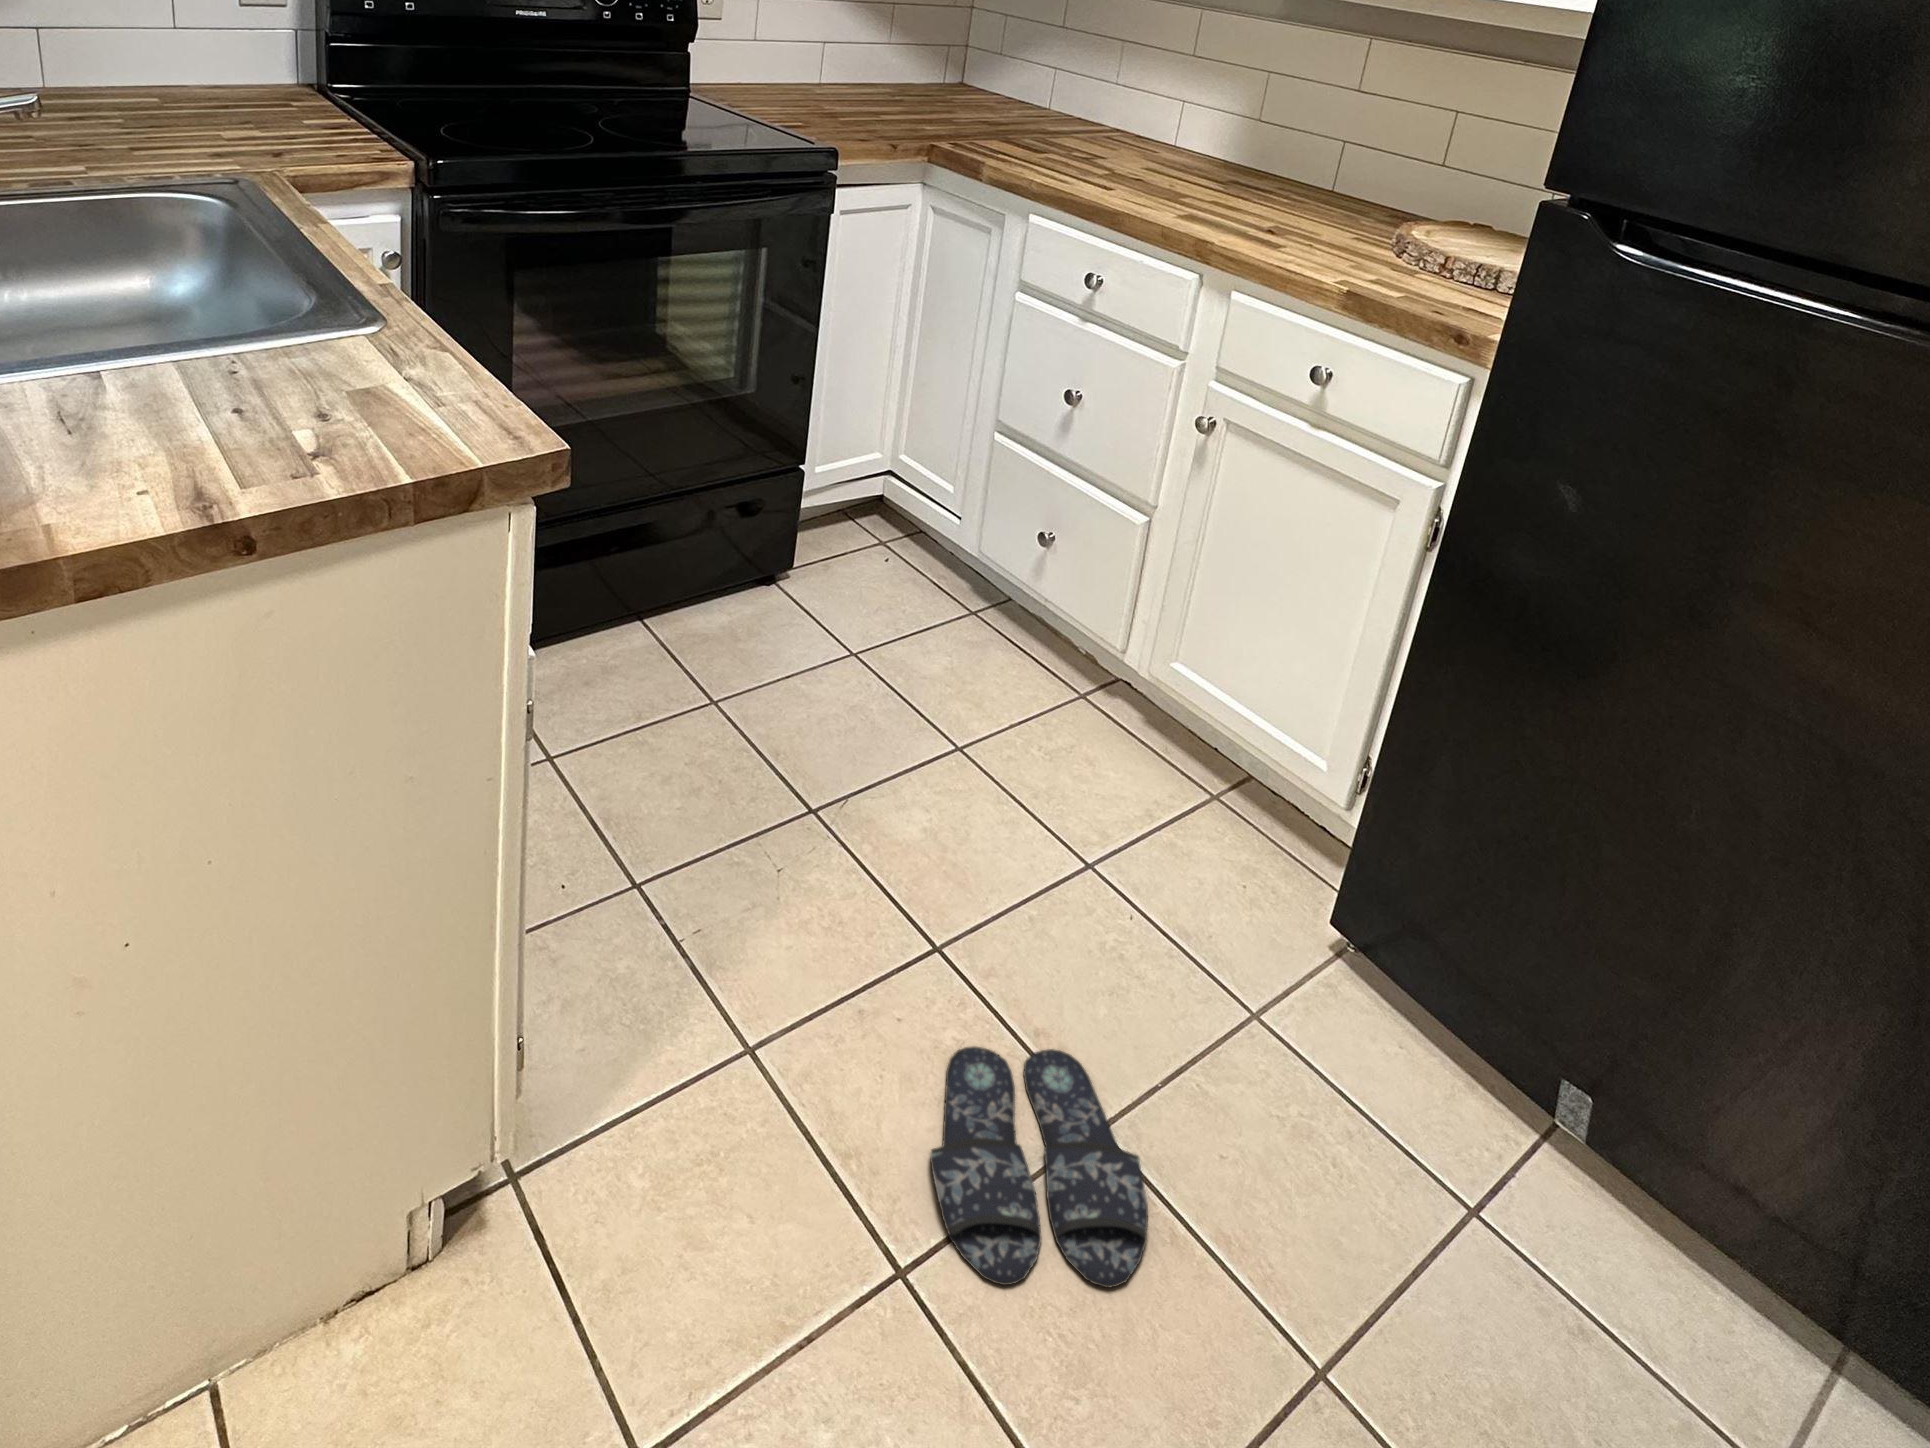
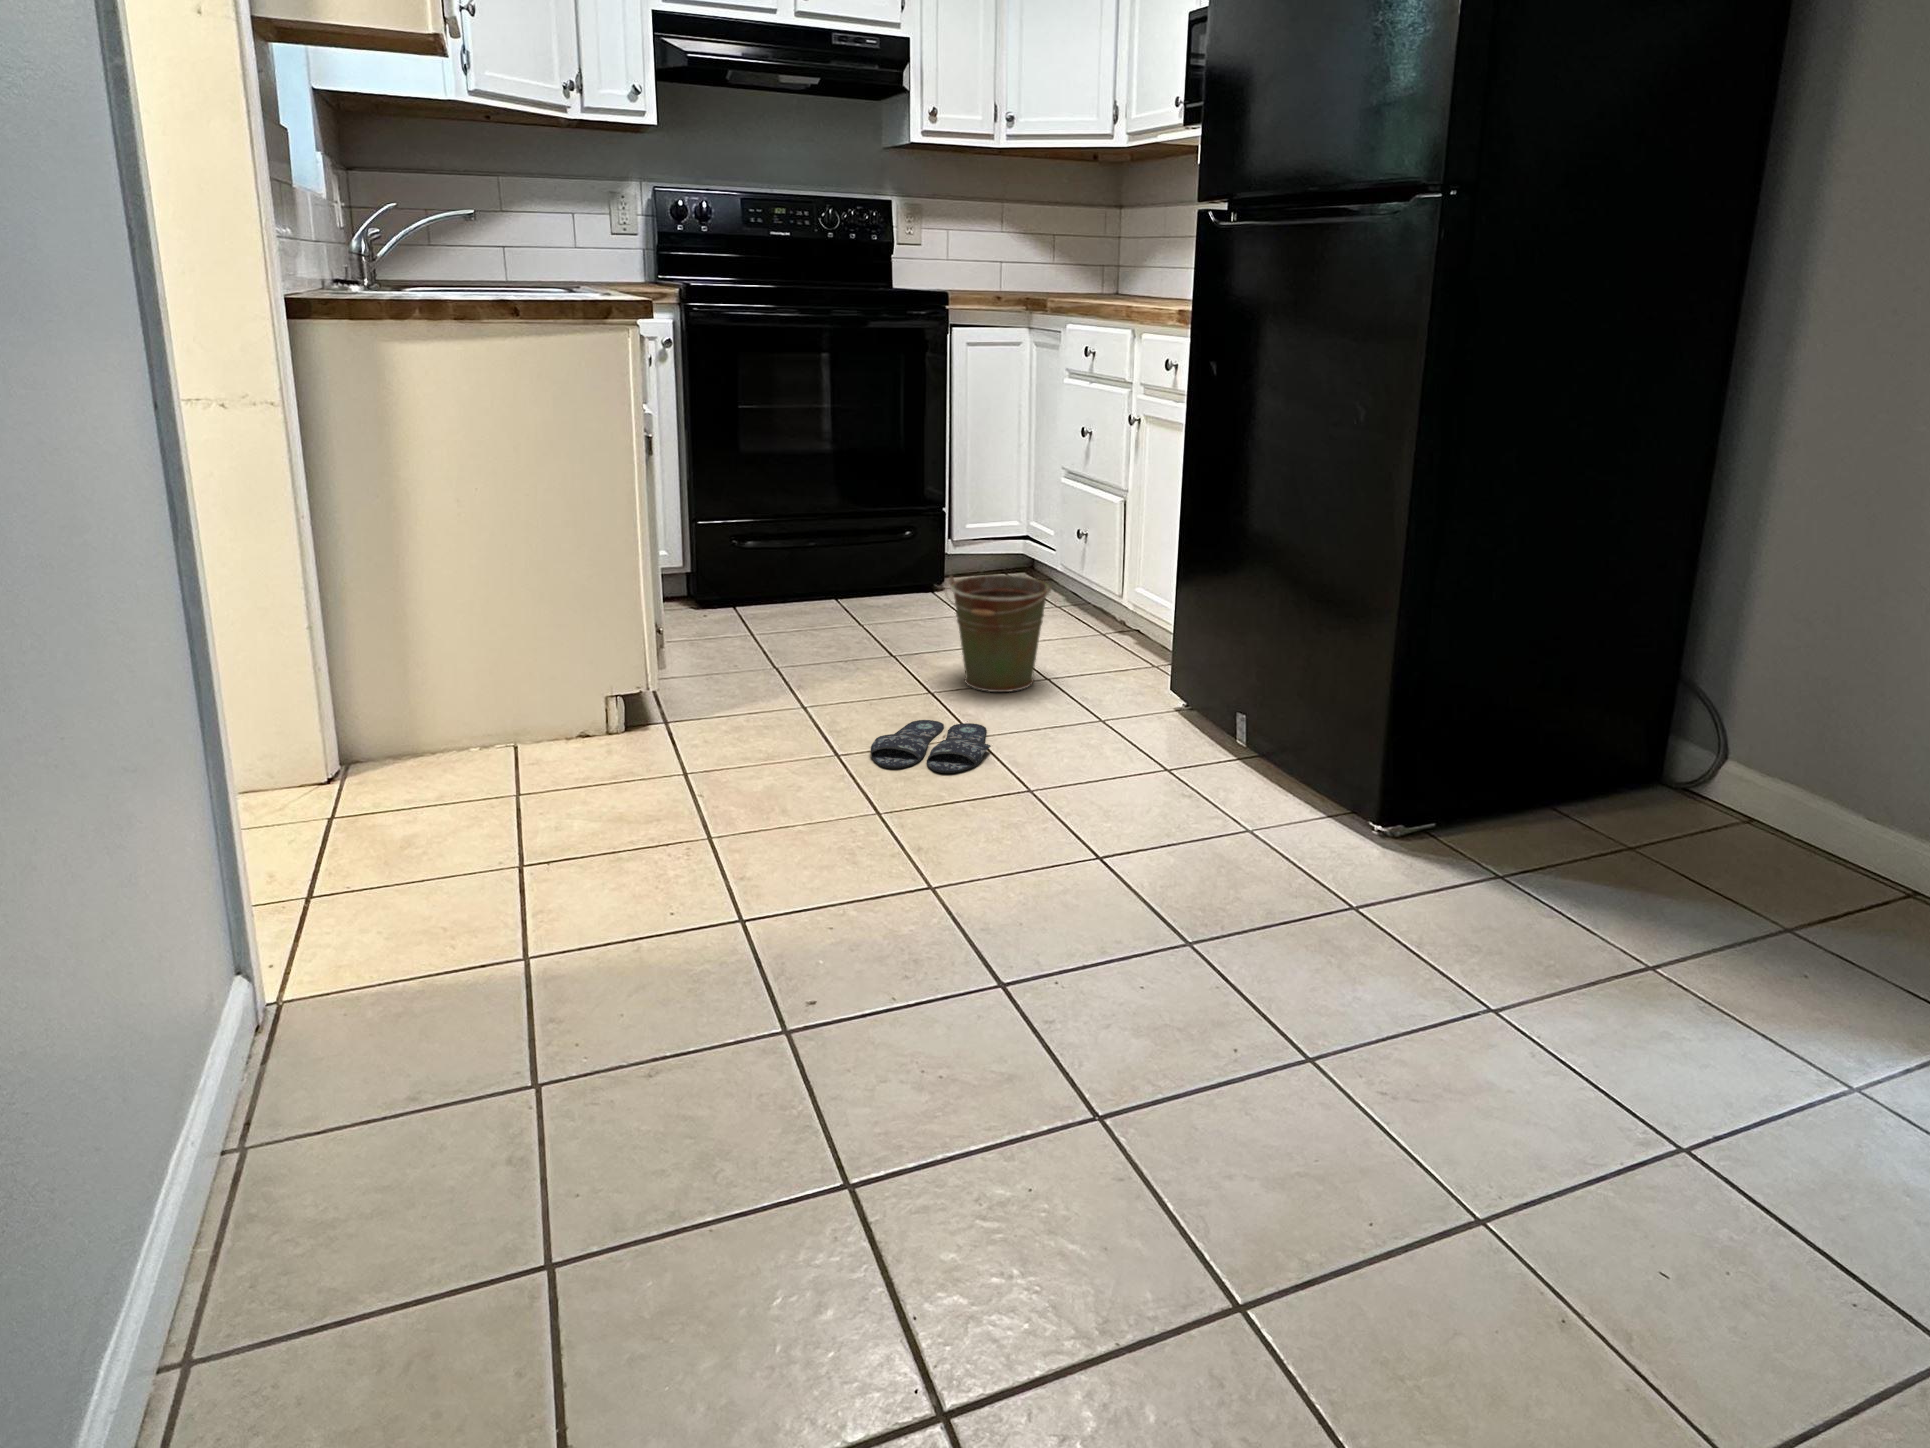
bucket: none [943,685,1123,914] -> present [946,575,1052,692]

